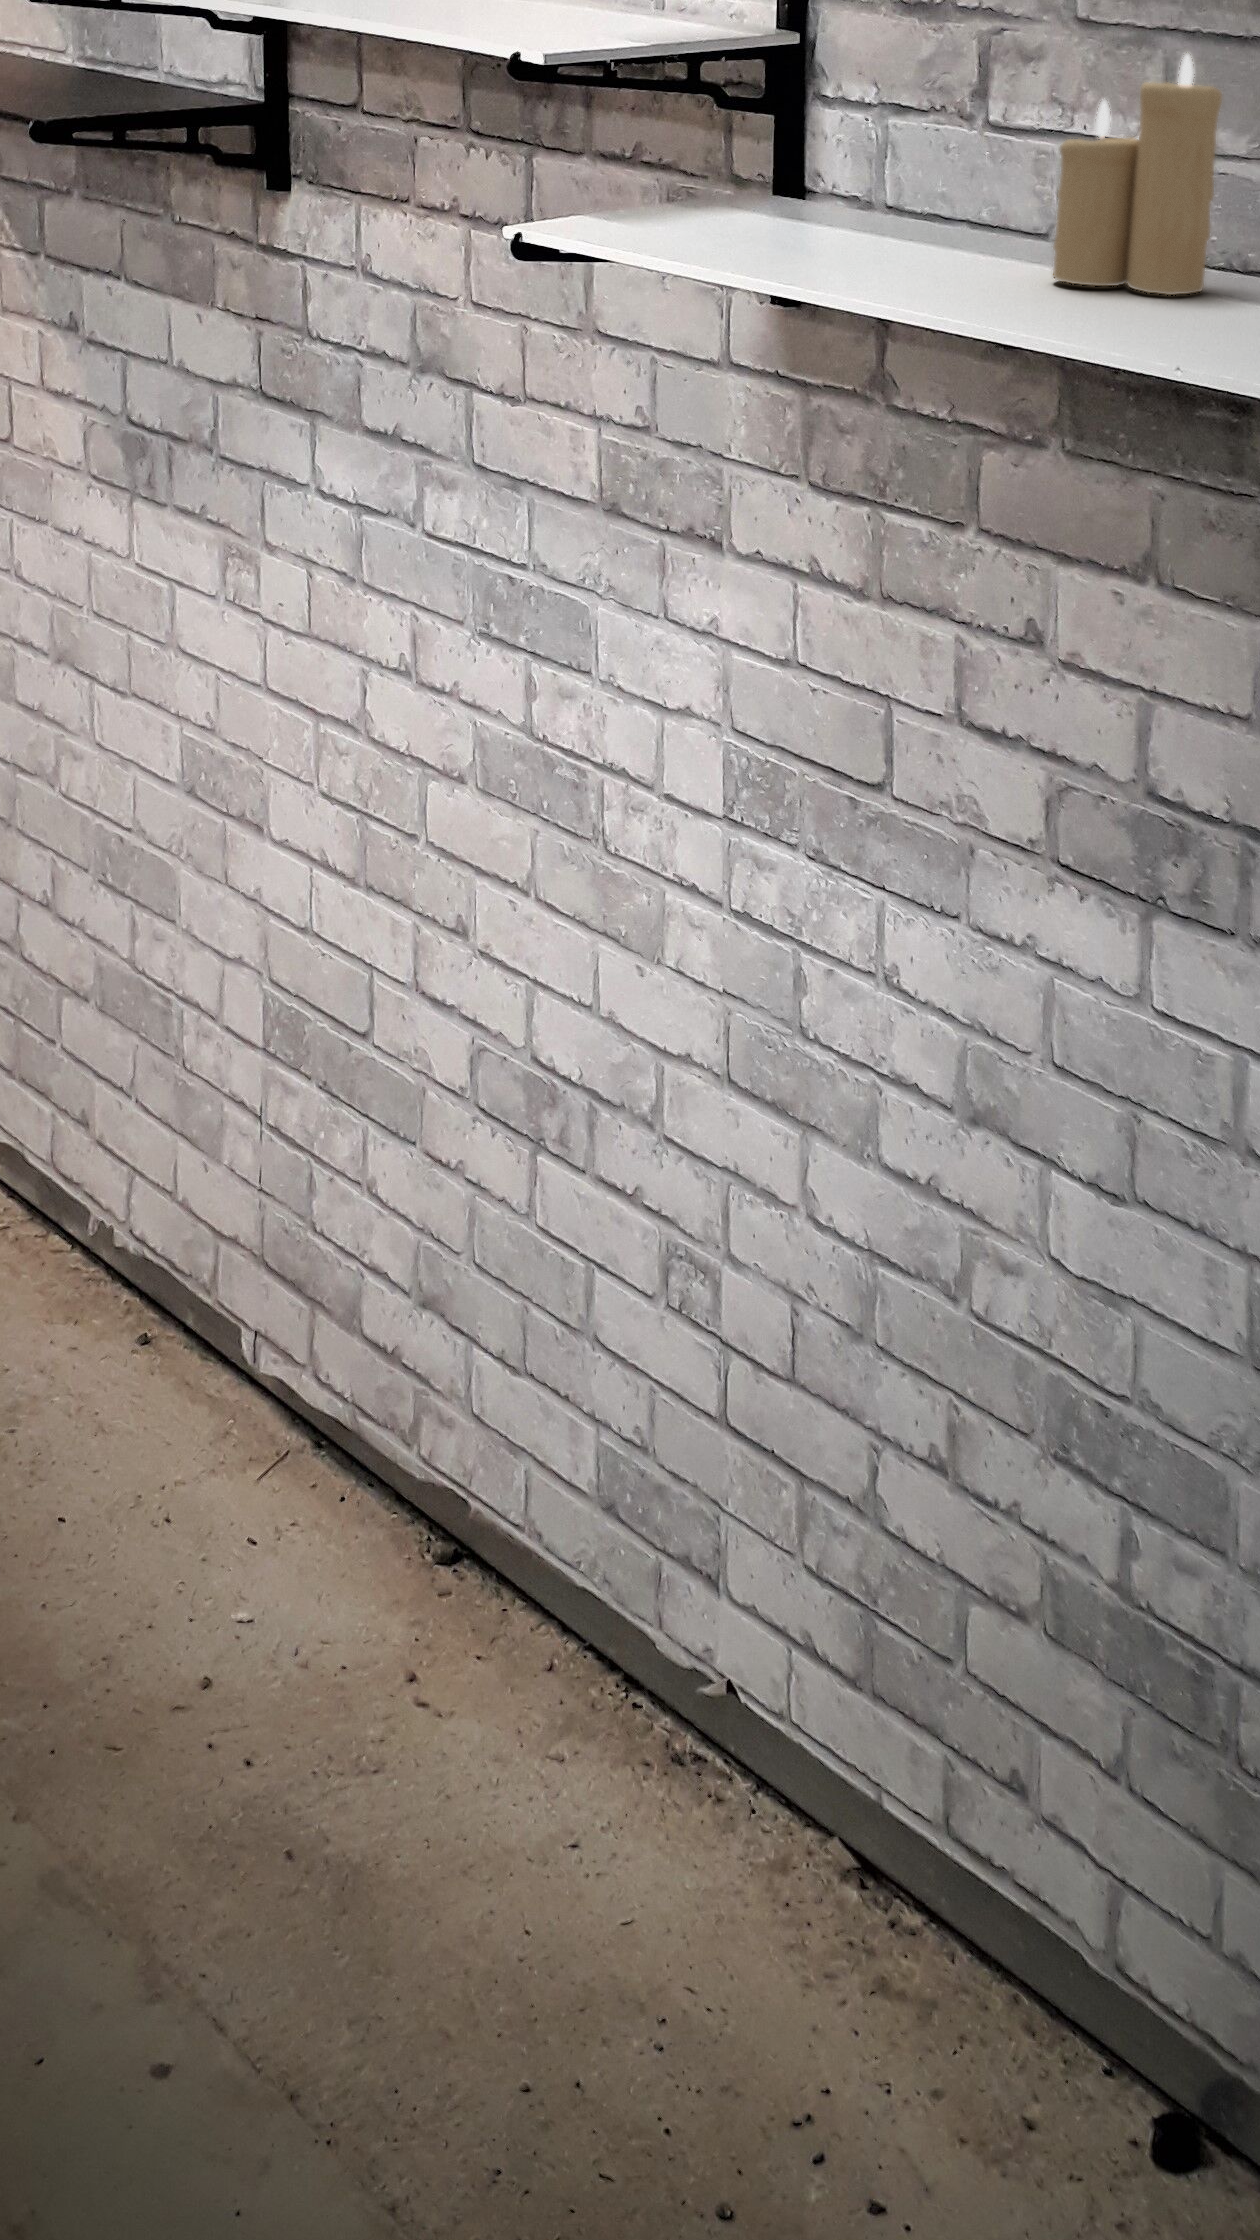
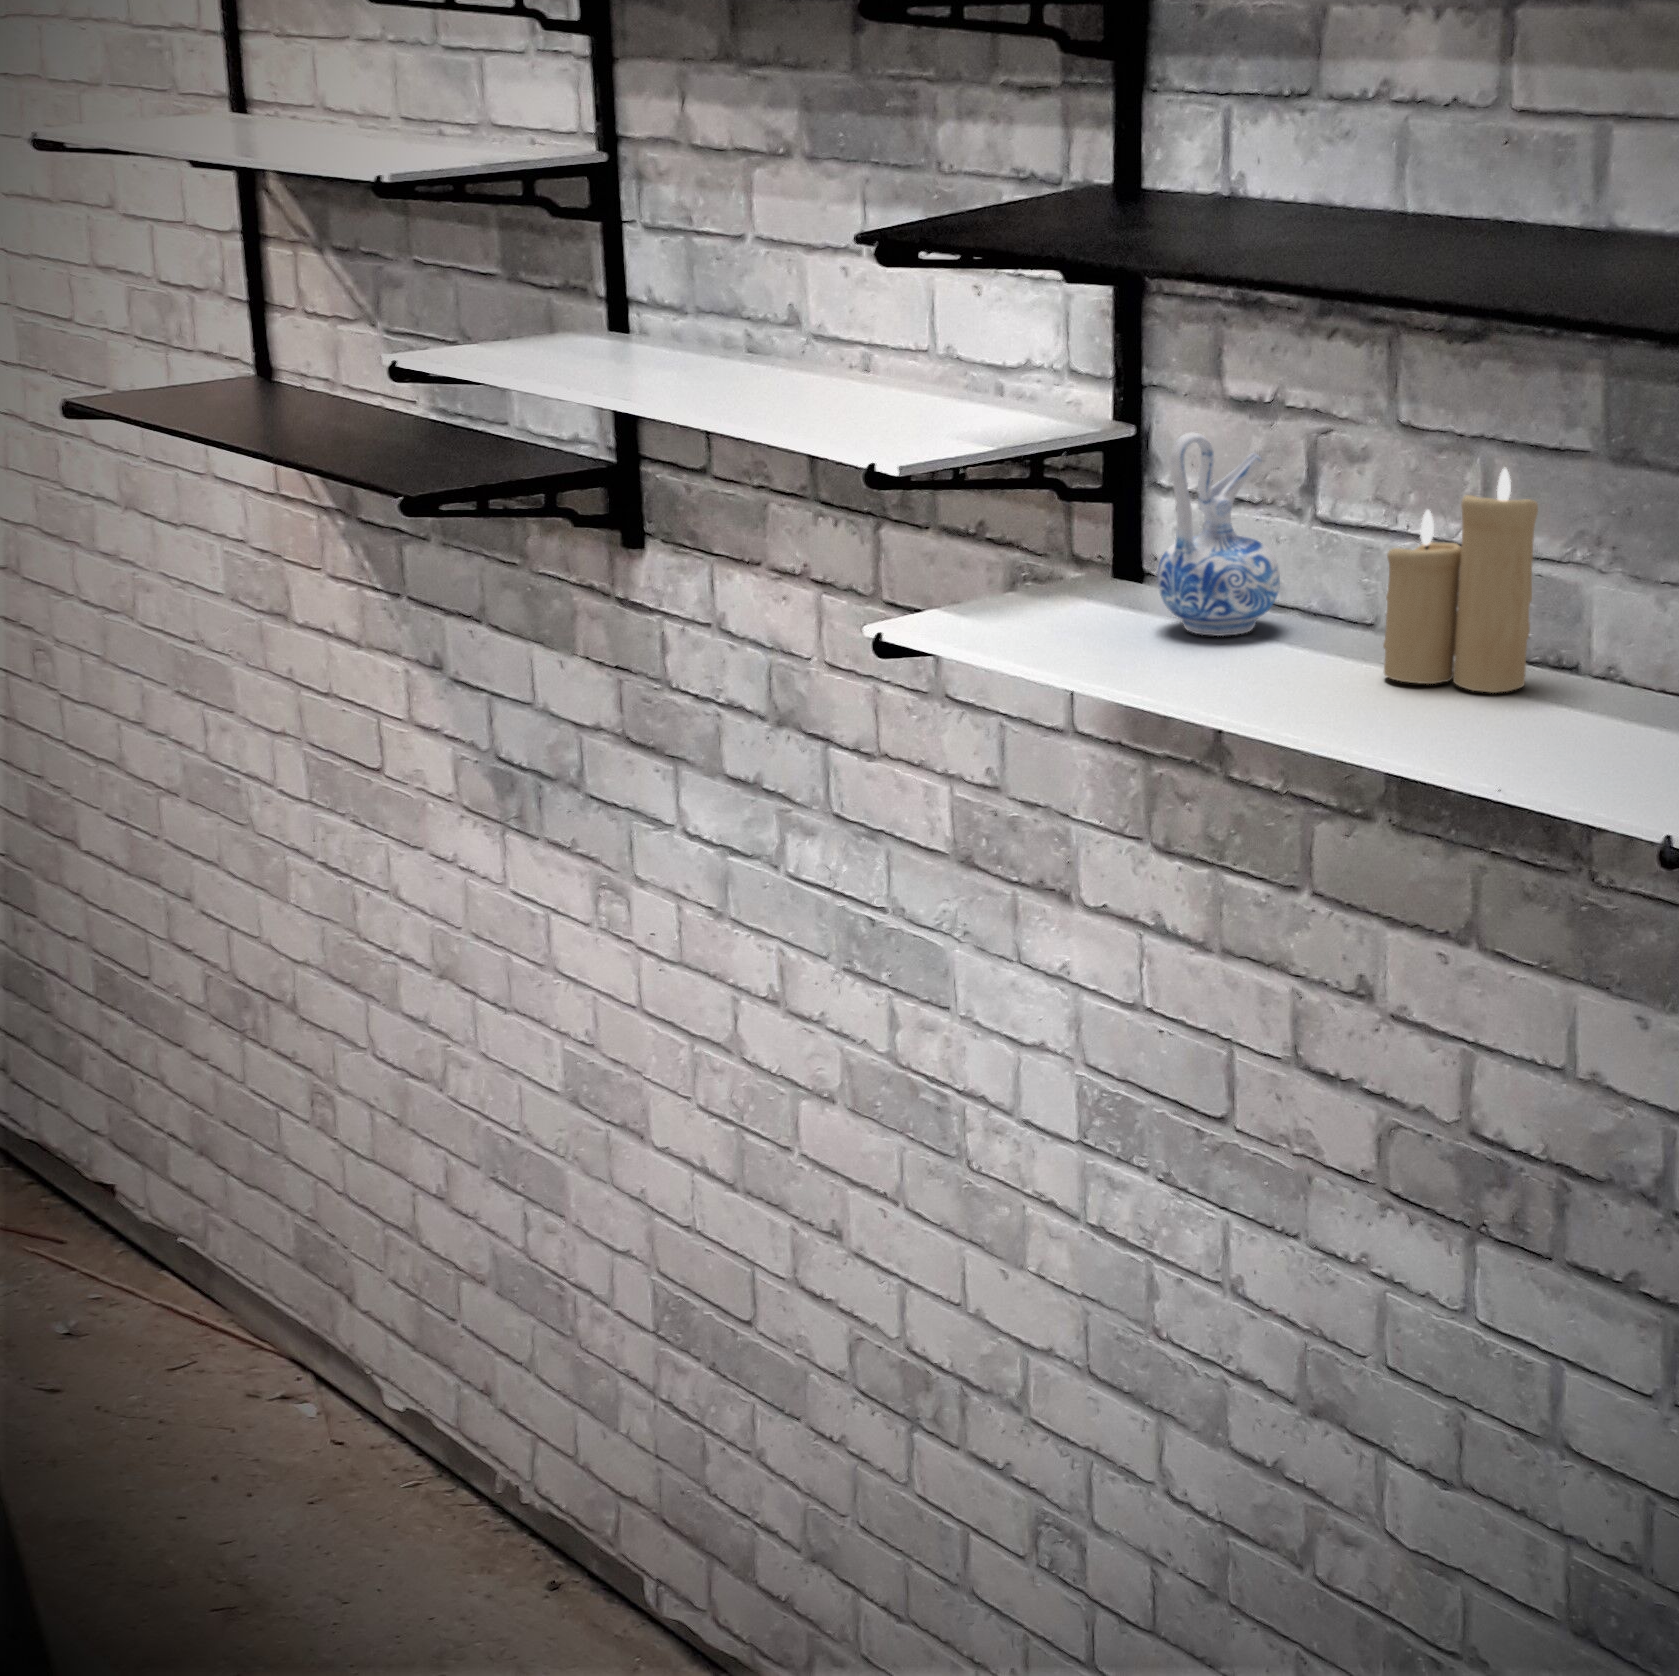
ceramic pitcher: none [817,26,948,246] -> present [1157,433,1280,636]

